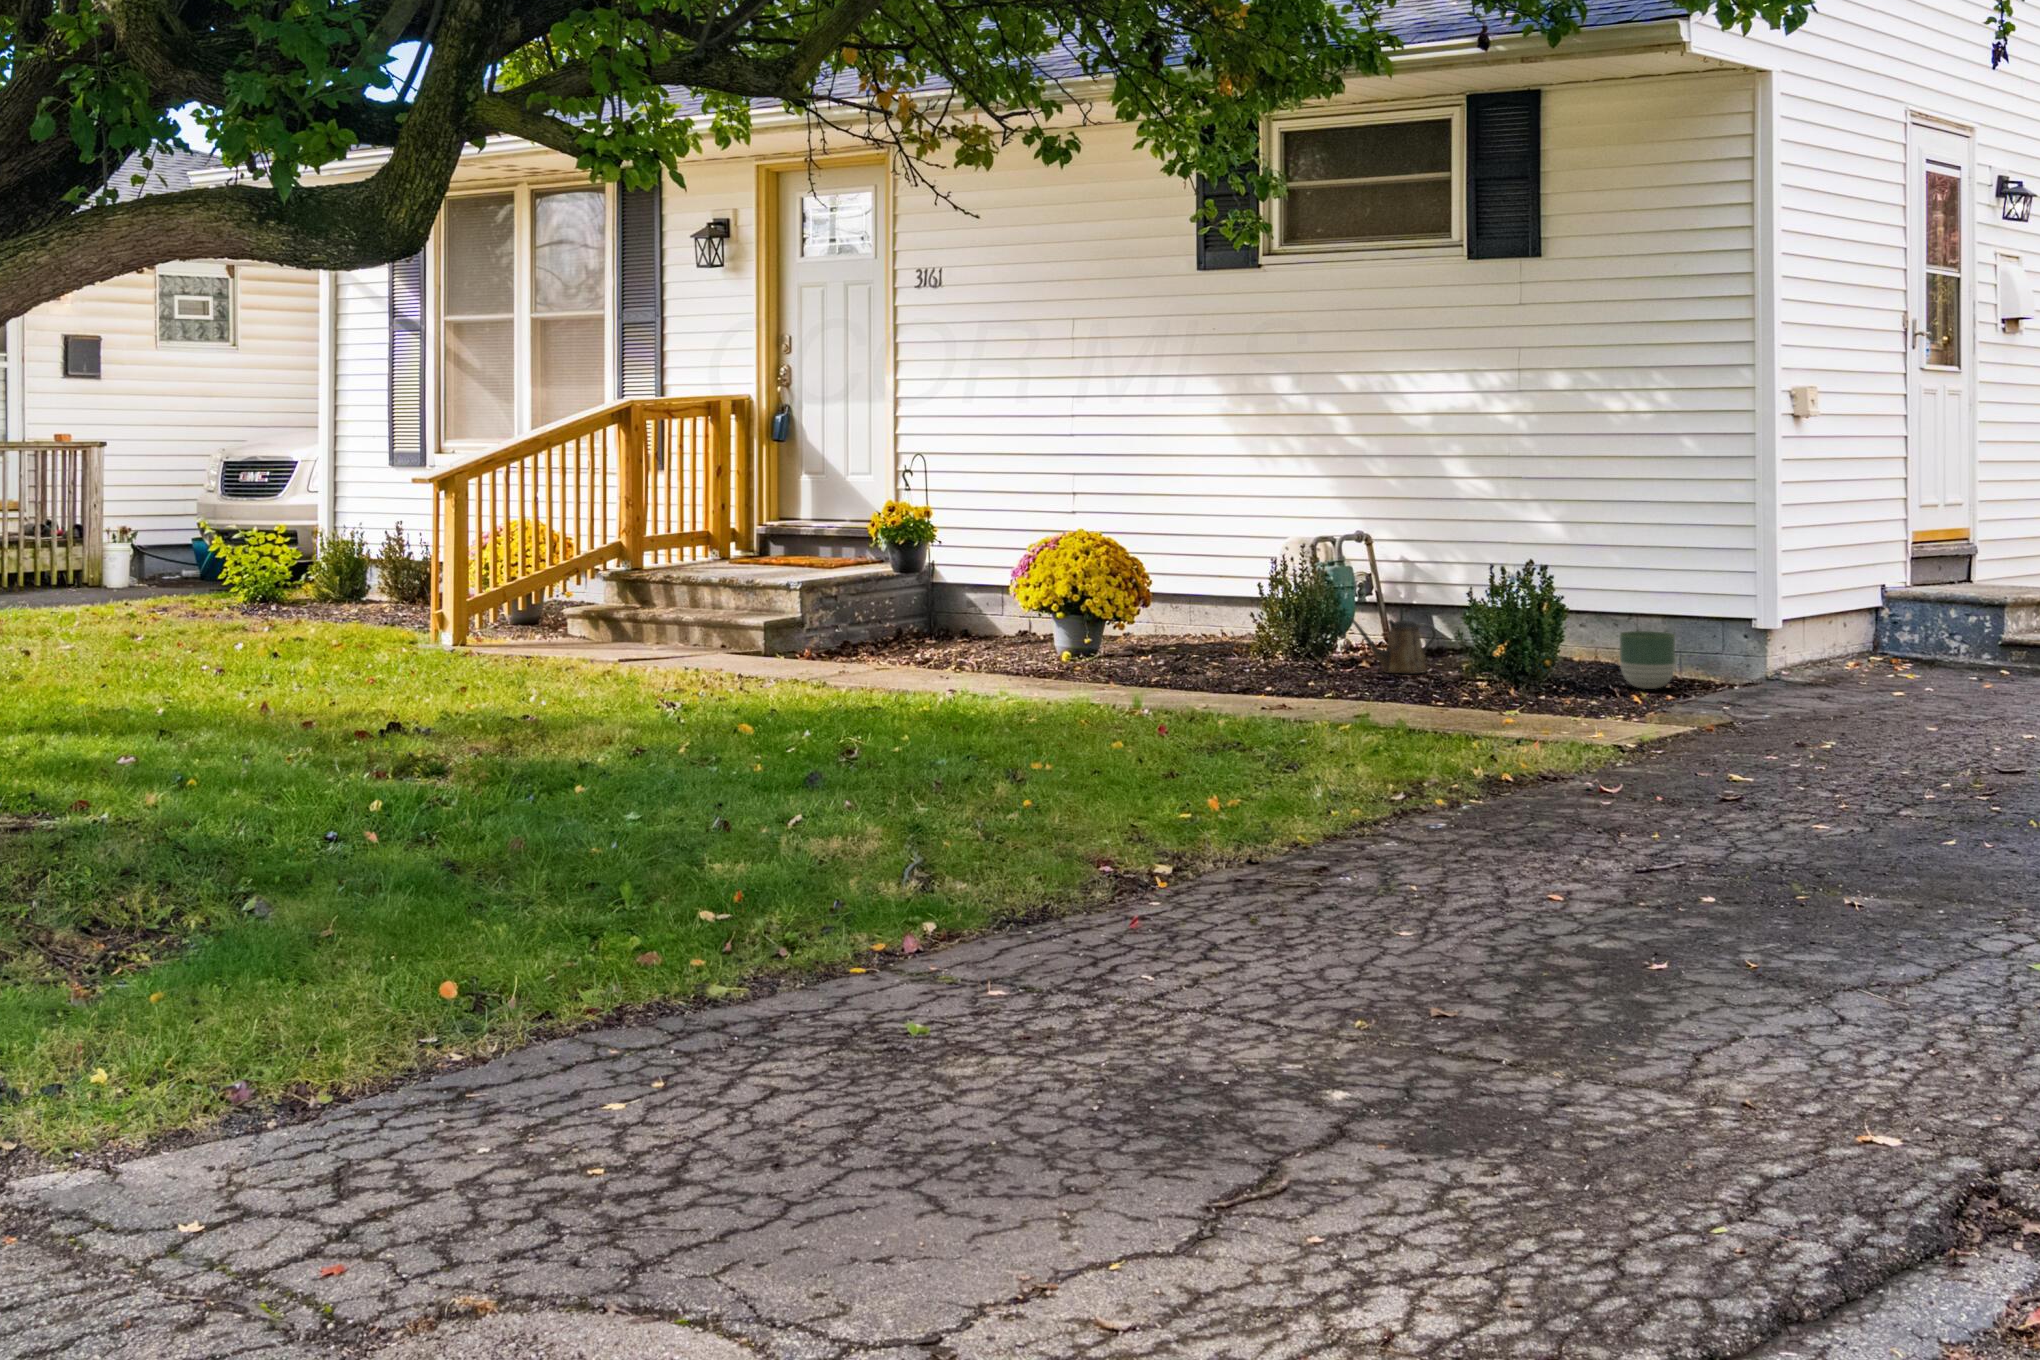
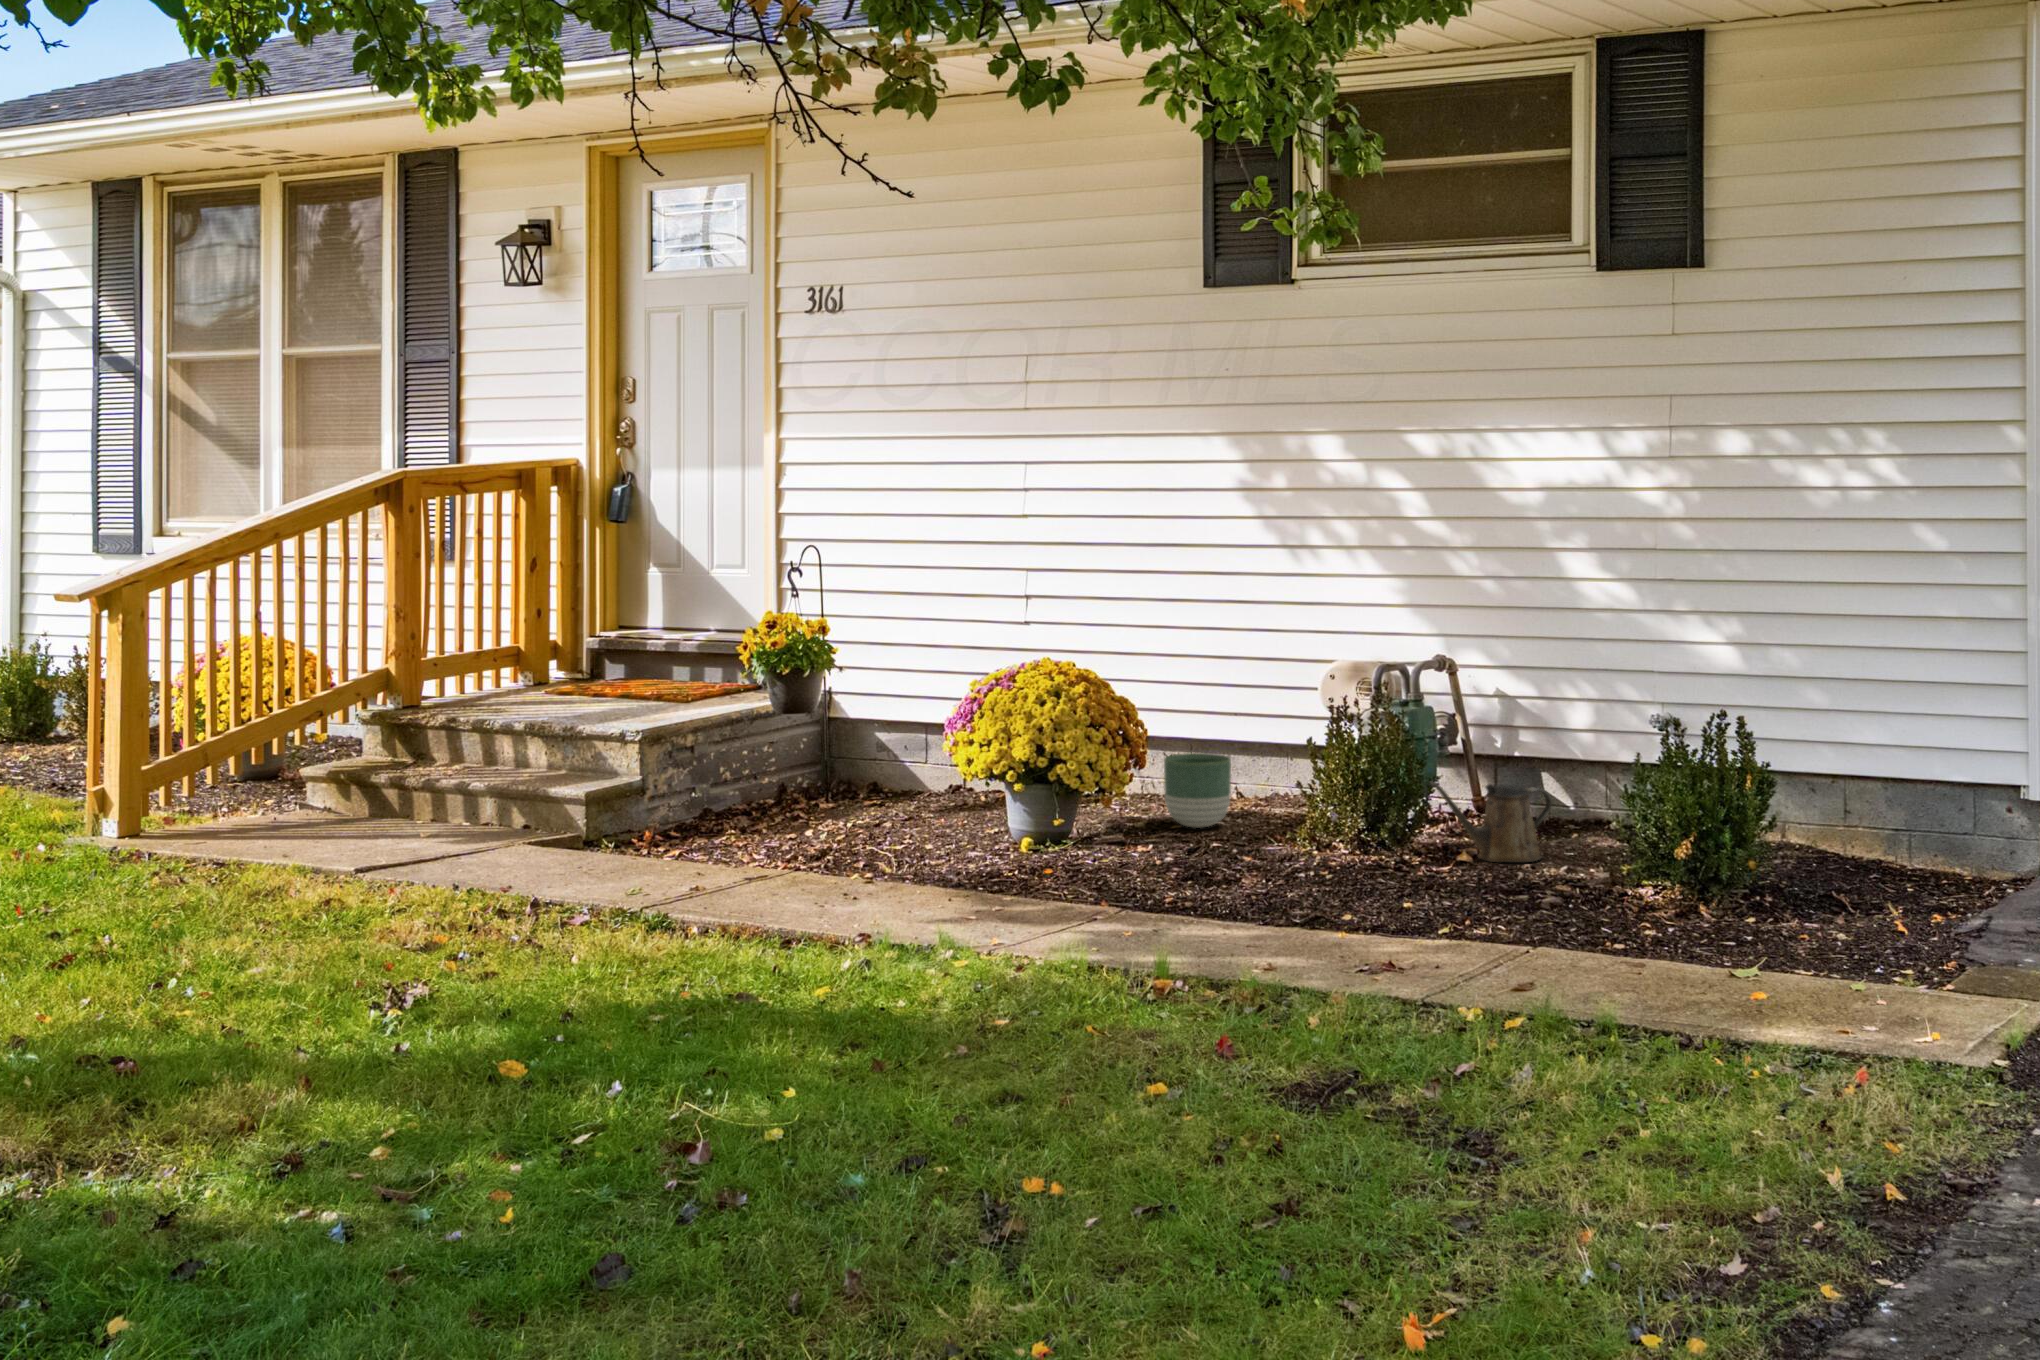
planter: present [1620,631,1675,689] -> present [1164,753,1231,828]

